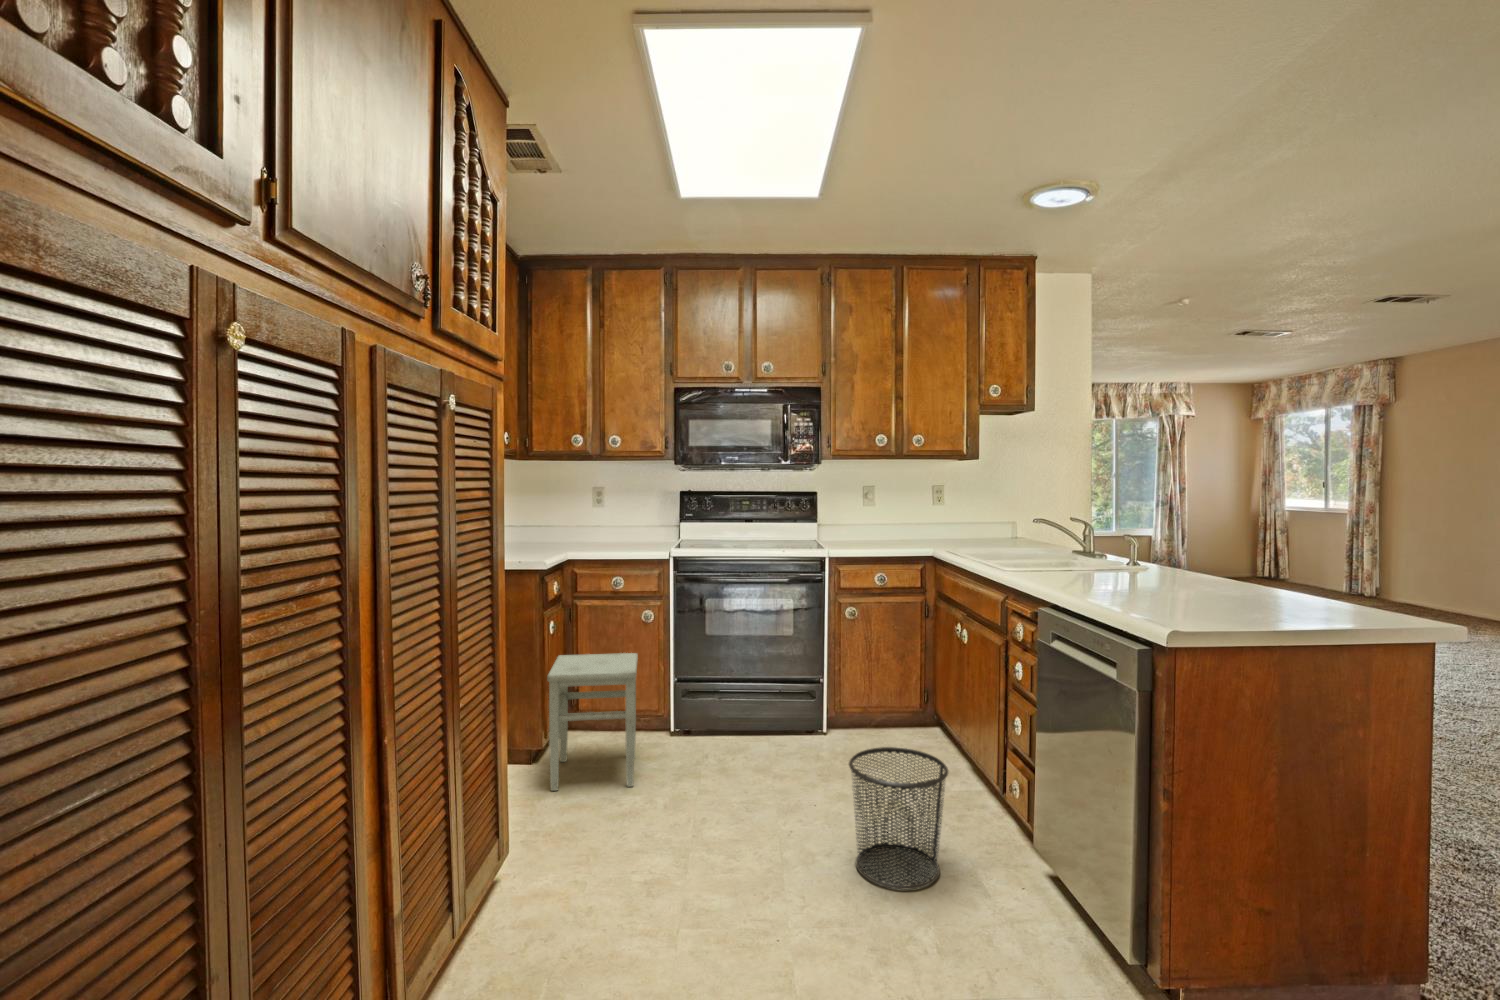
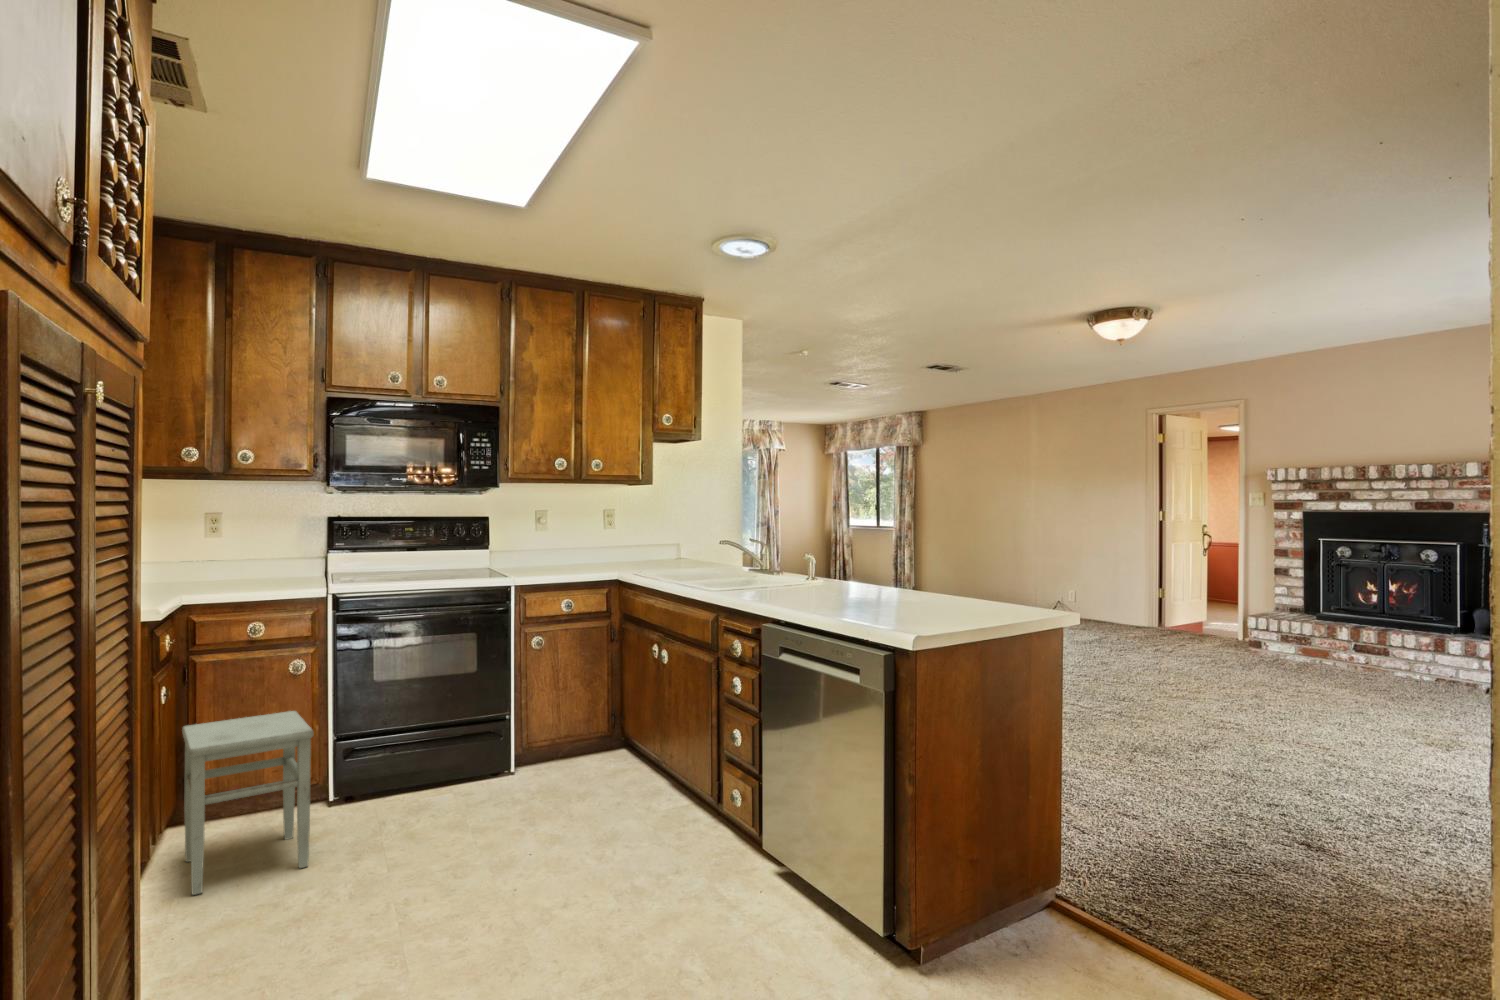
waste bin: present [849,747,948,890] -> none [587,759,680,890]

